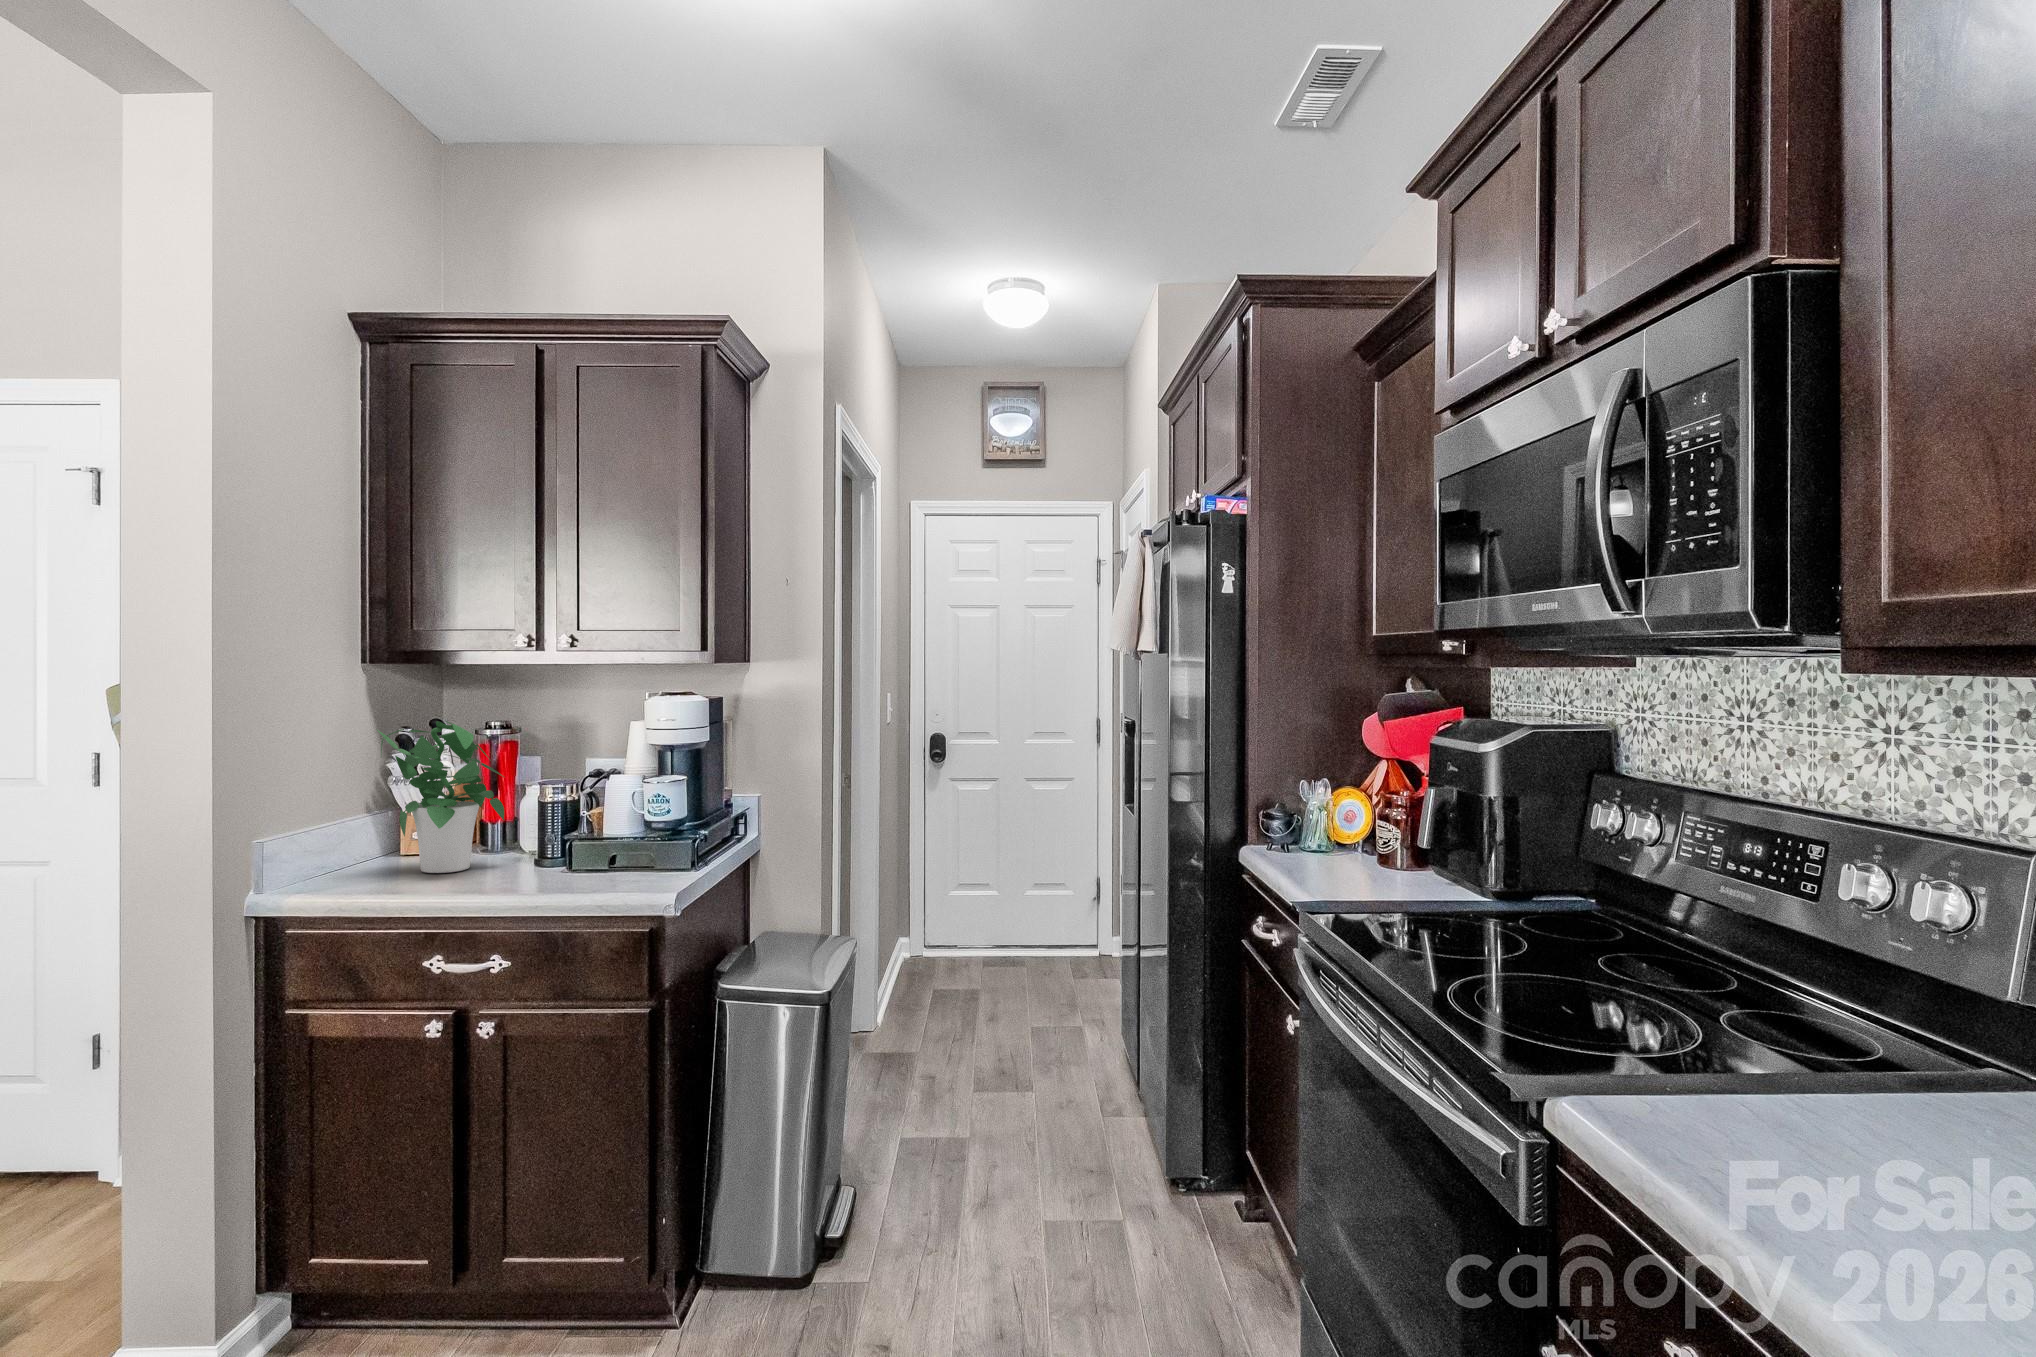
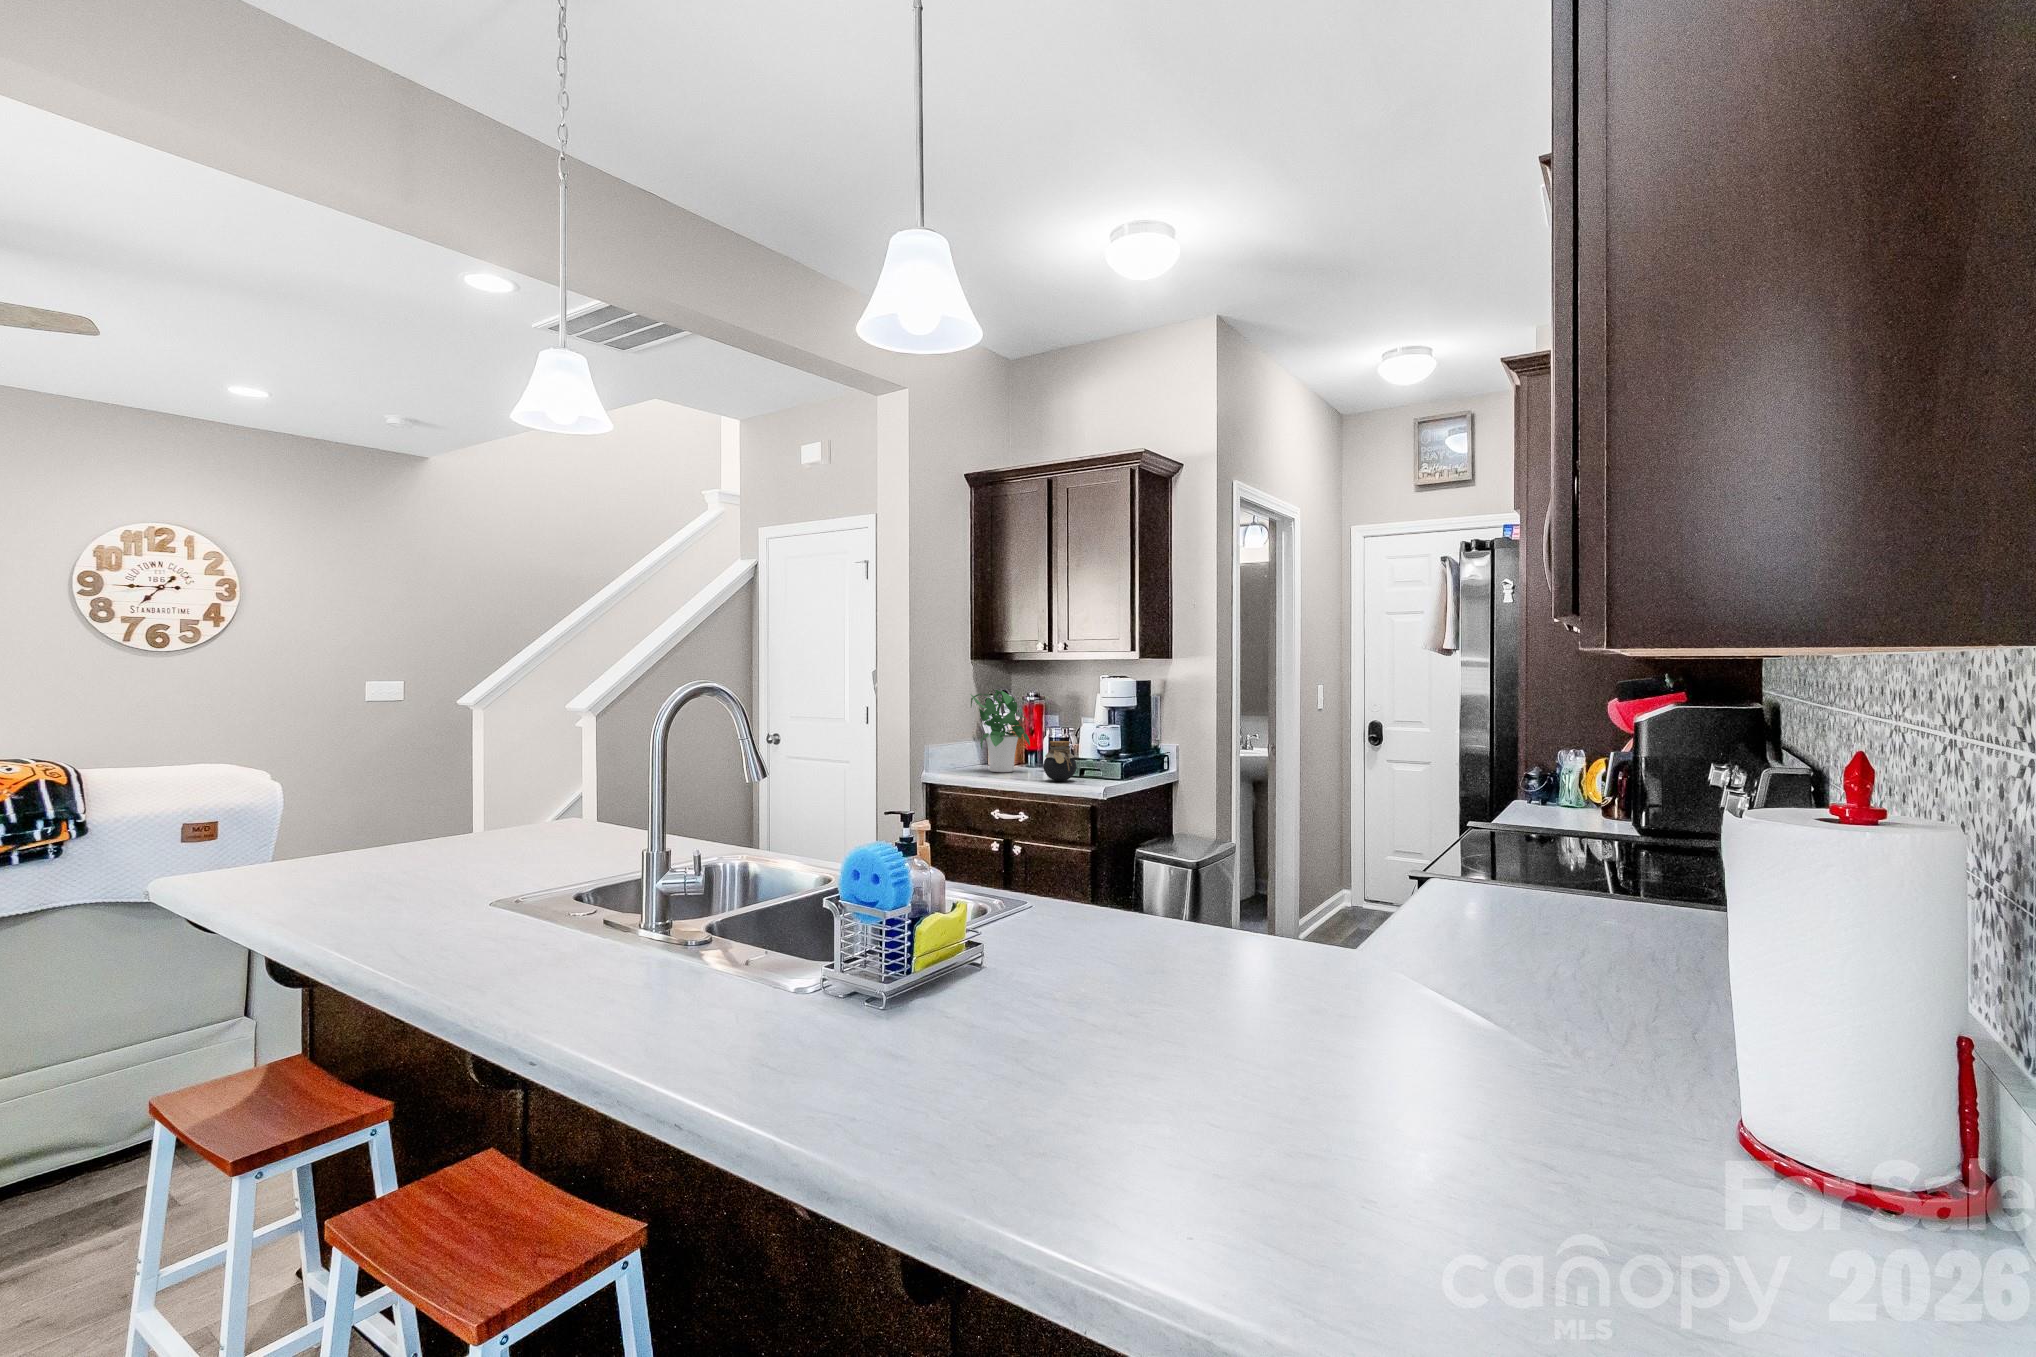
jar: none [552,813,617,887] -> present [1043,741,1076,781]

